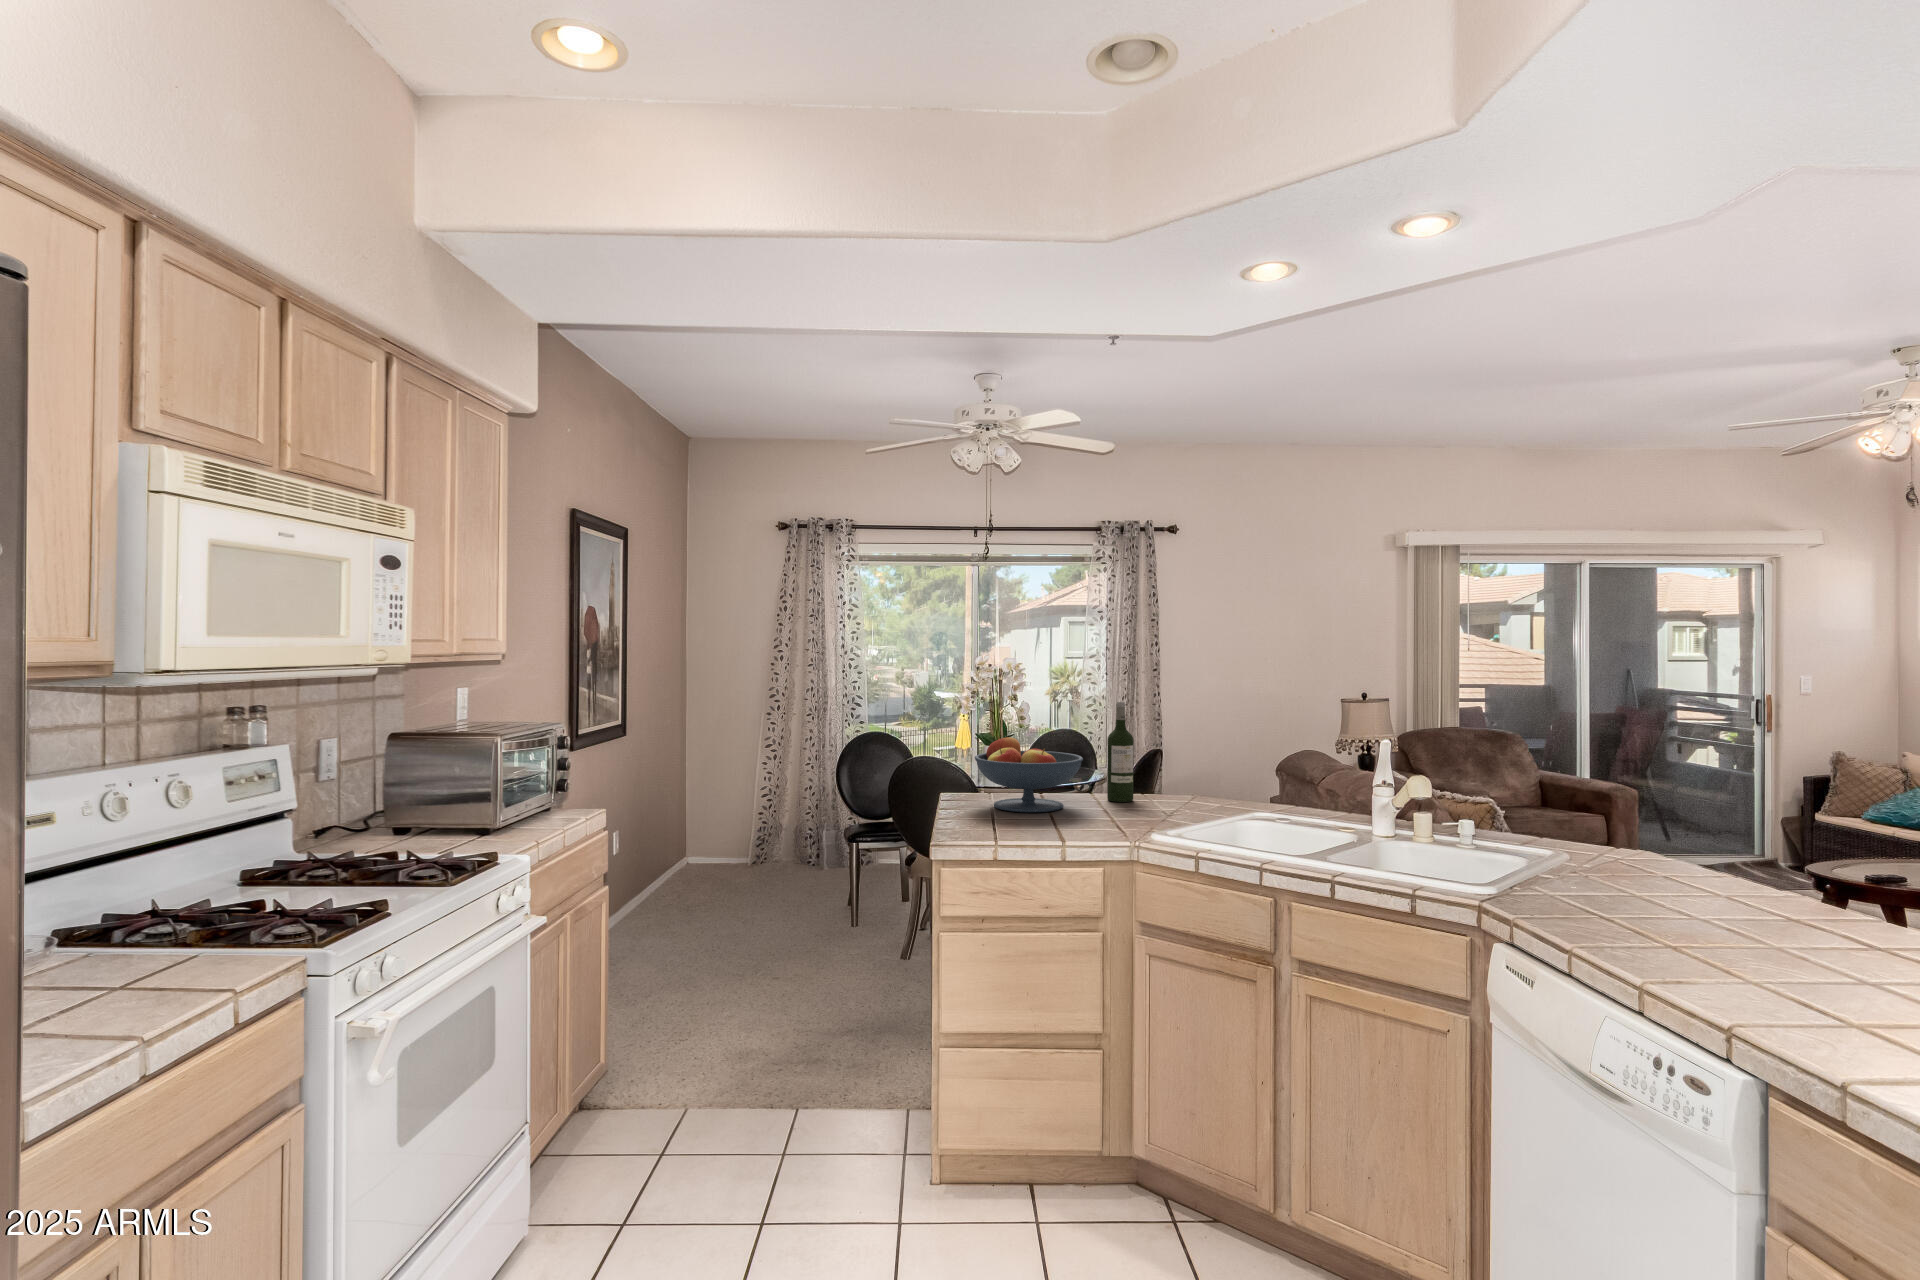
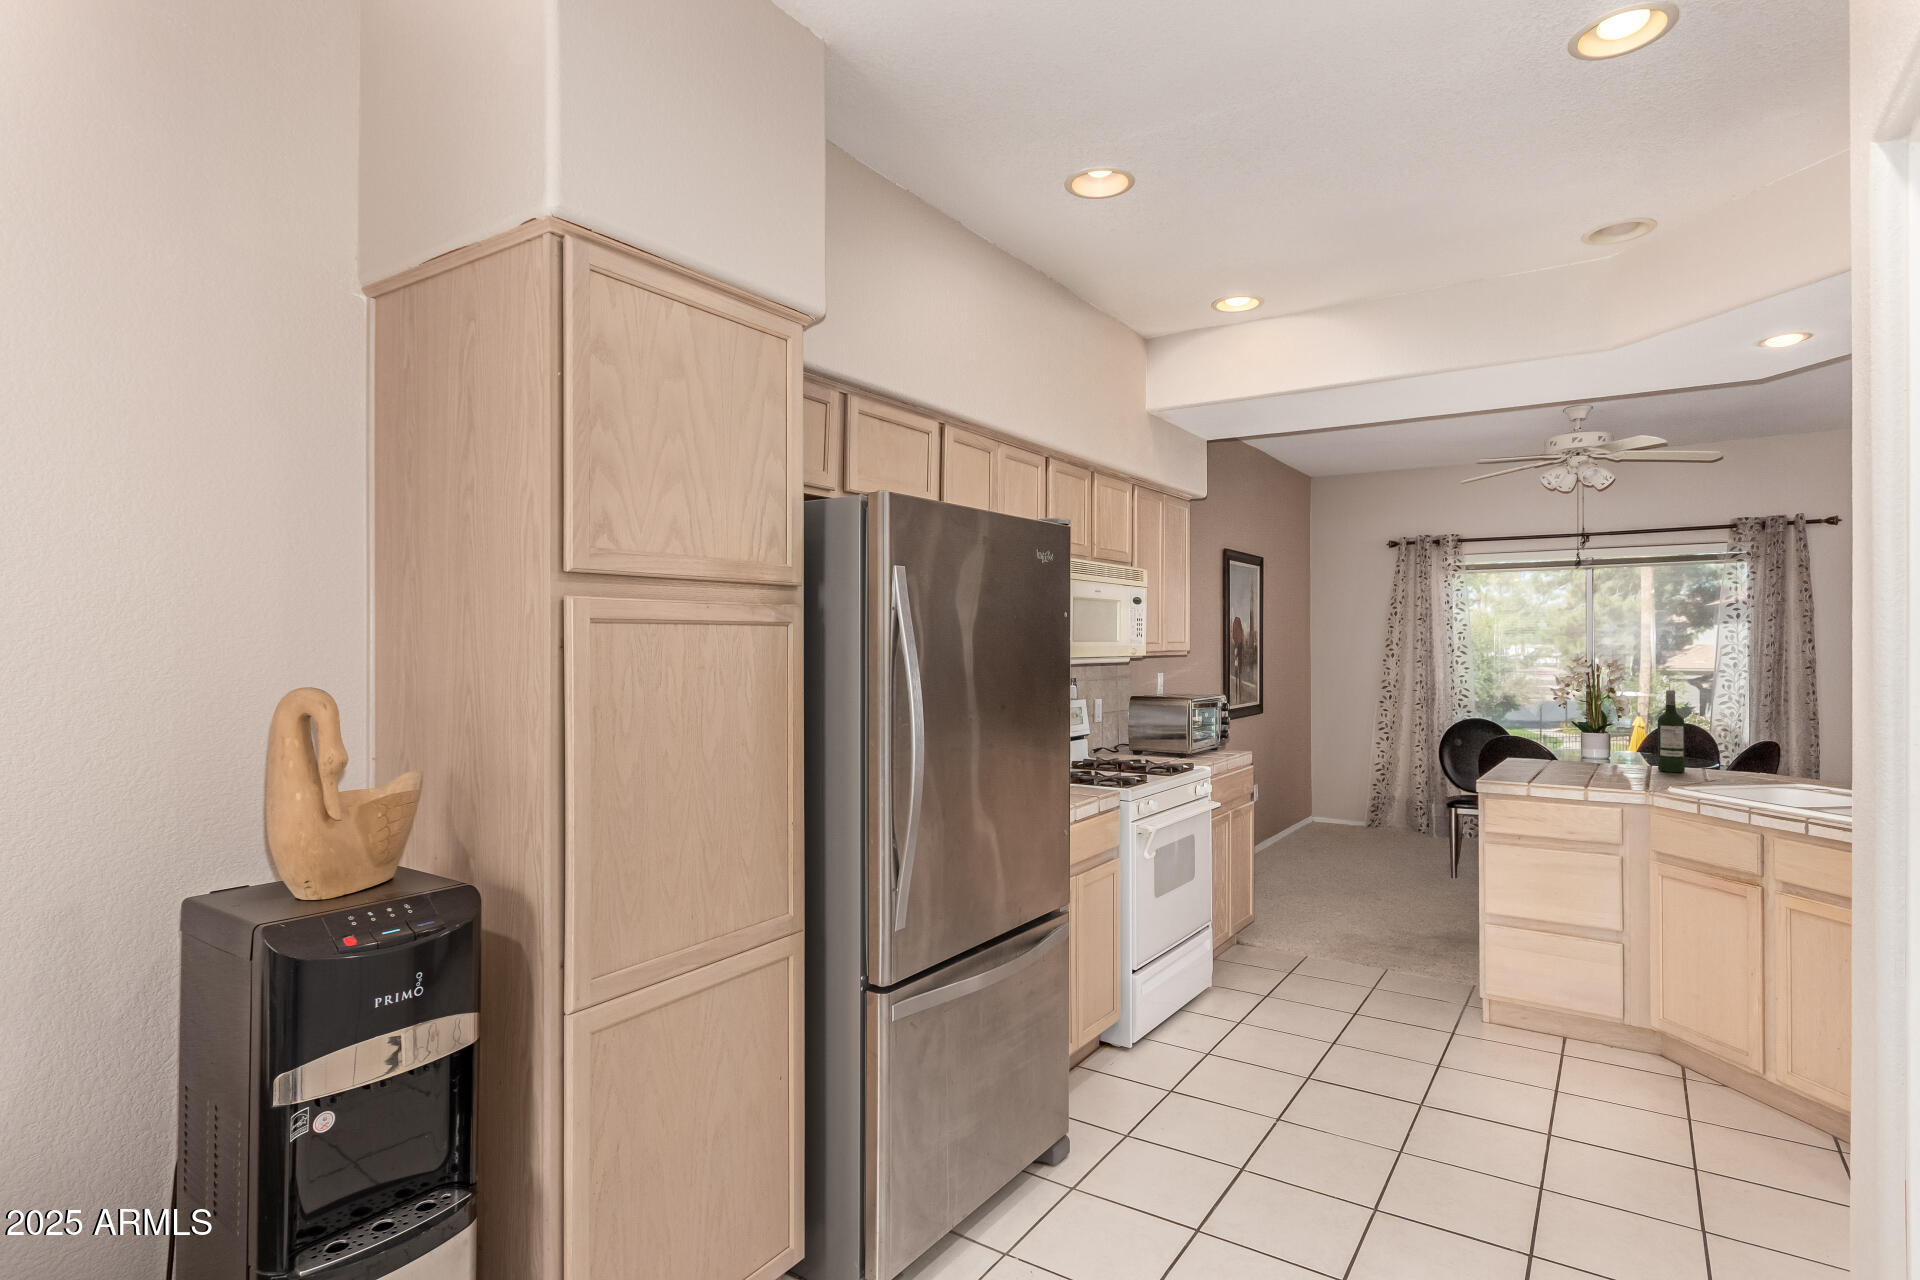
fruit bowl: present [975,737,1083,812] -> none [1526,714,1627,772]

